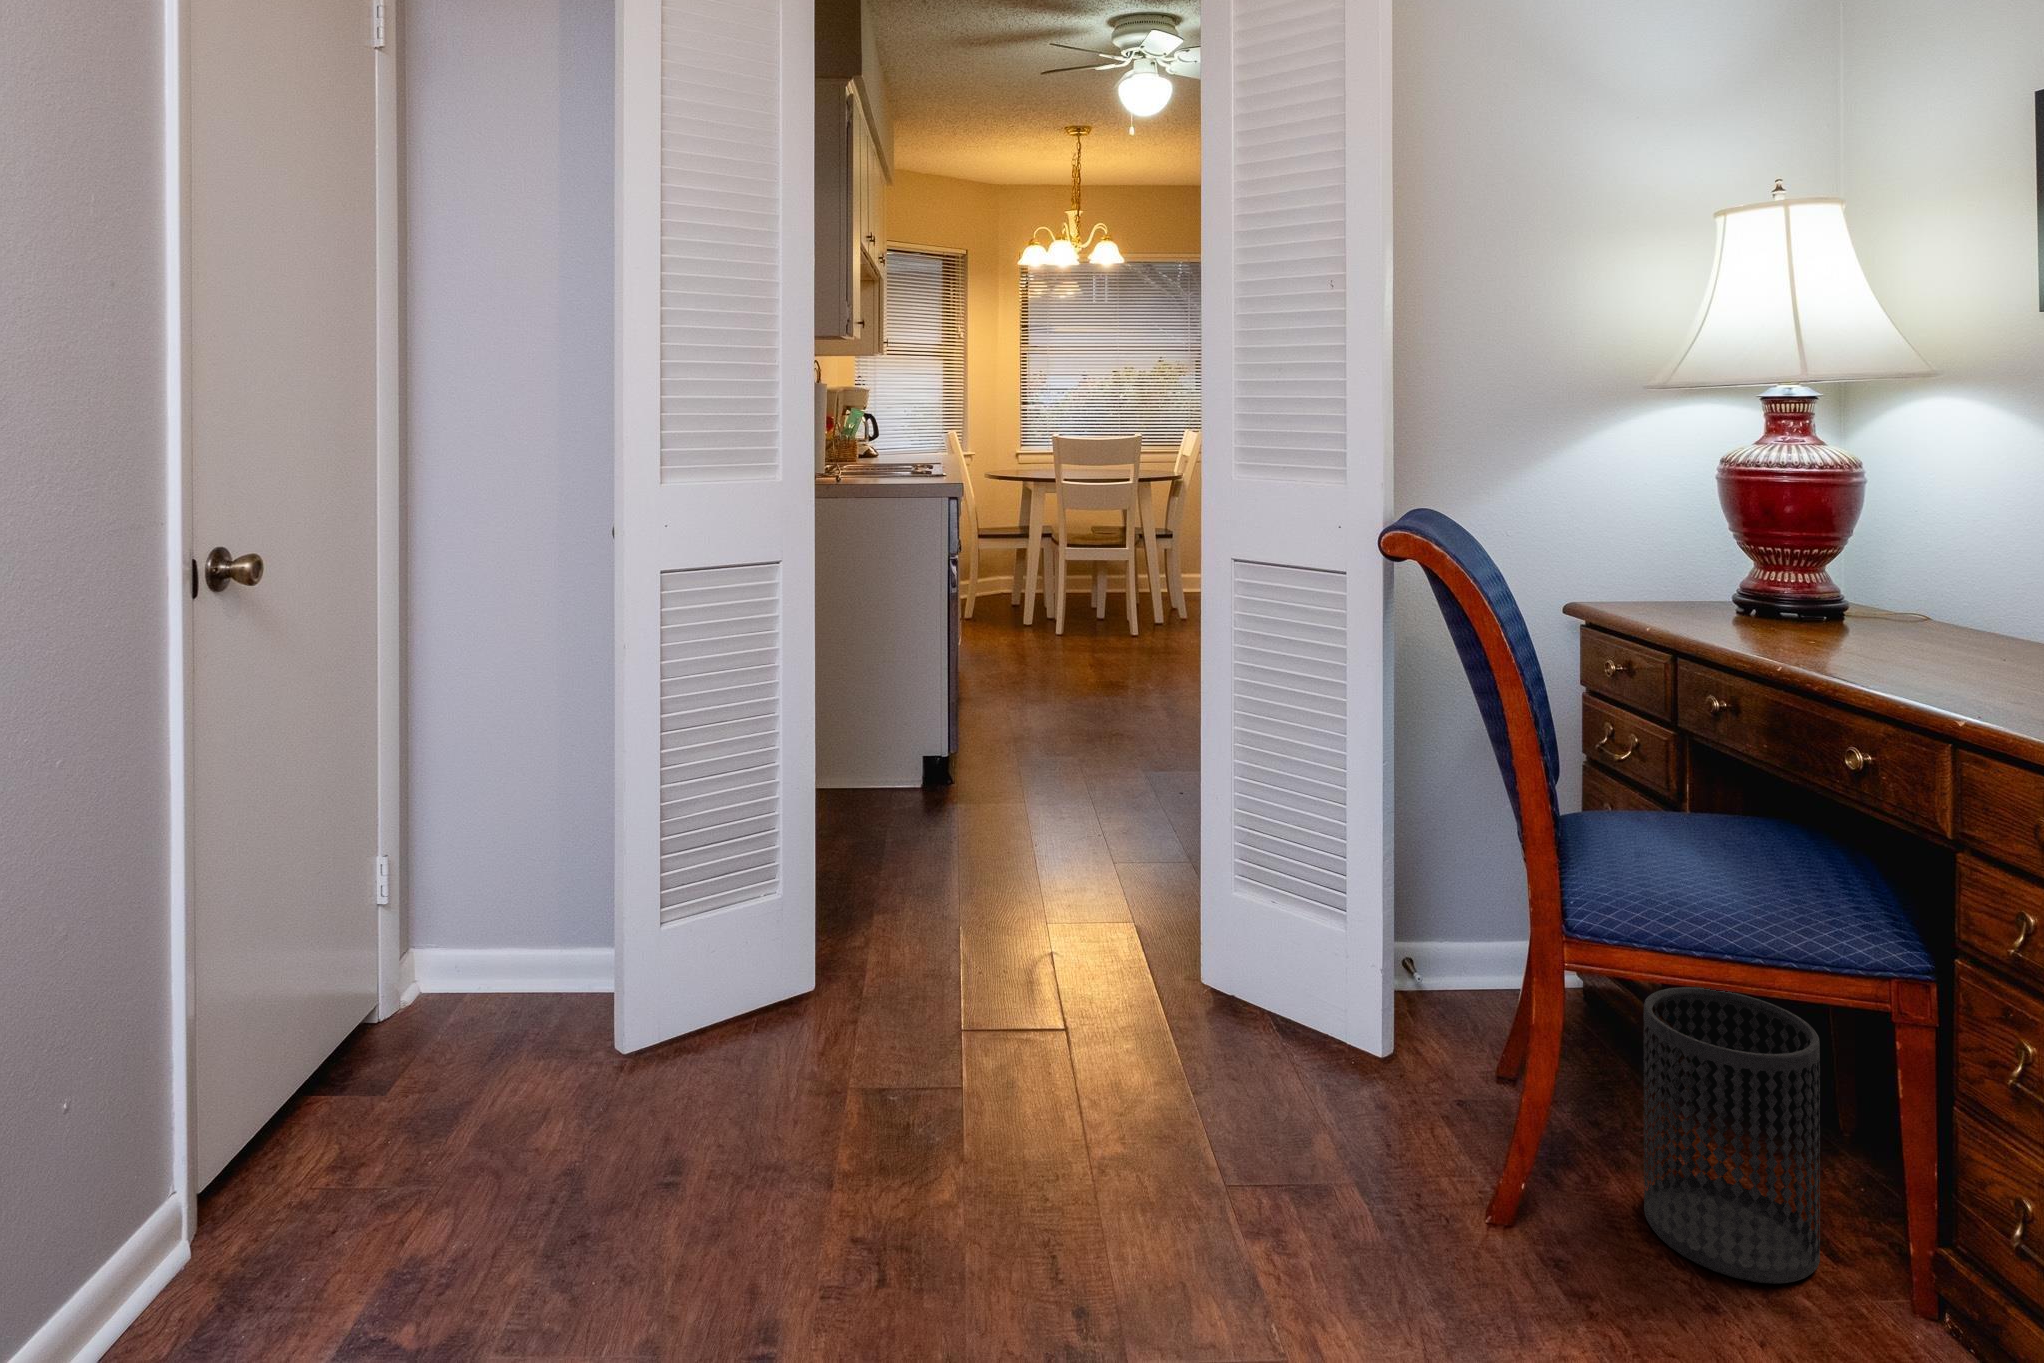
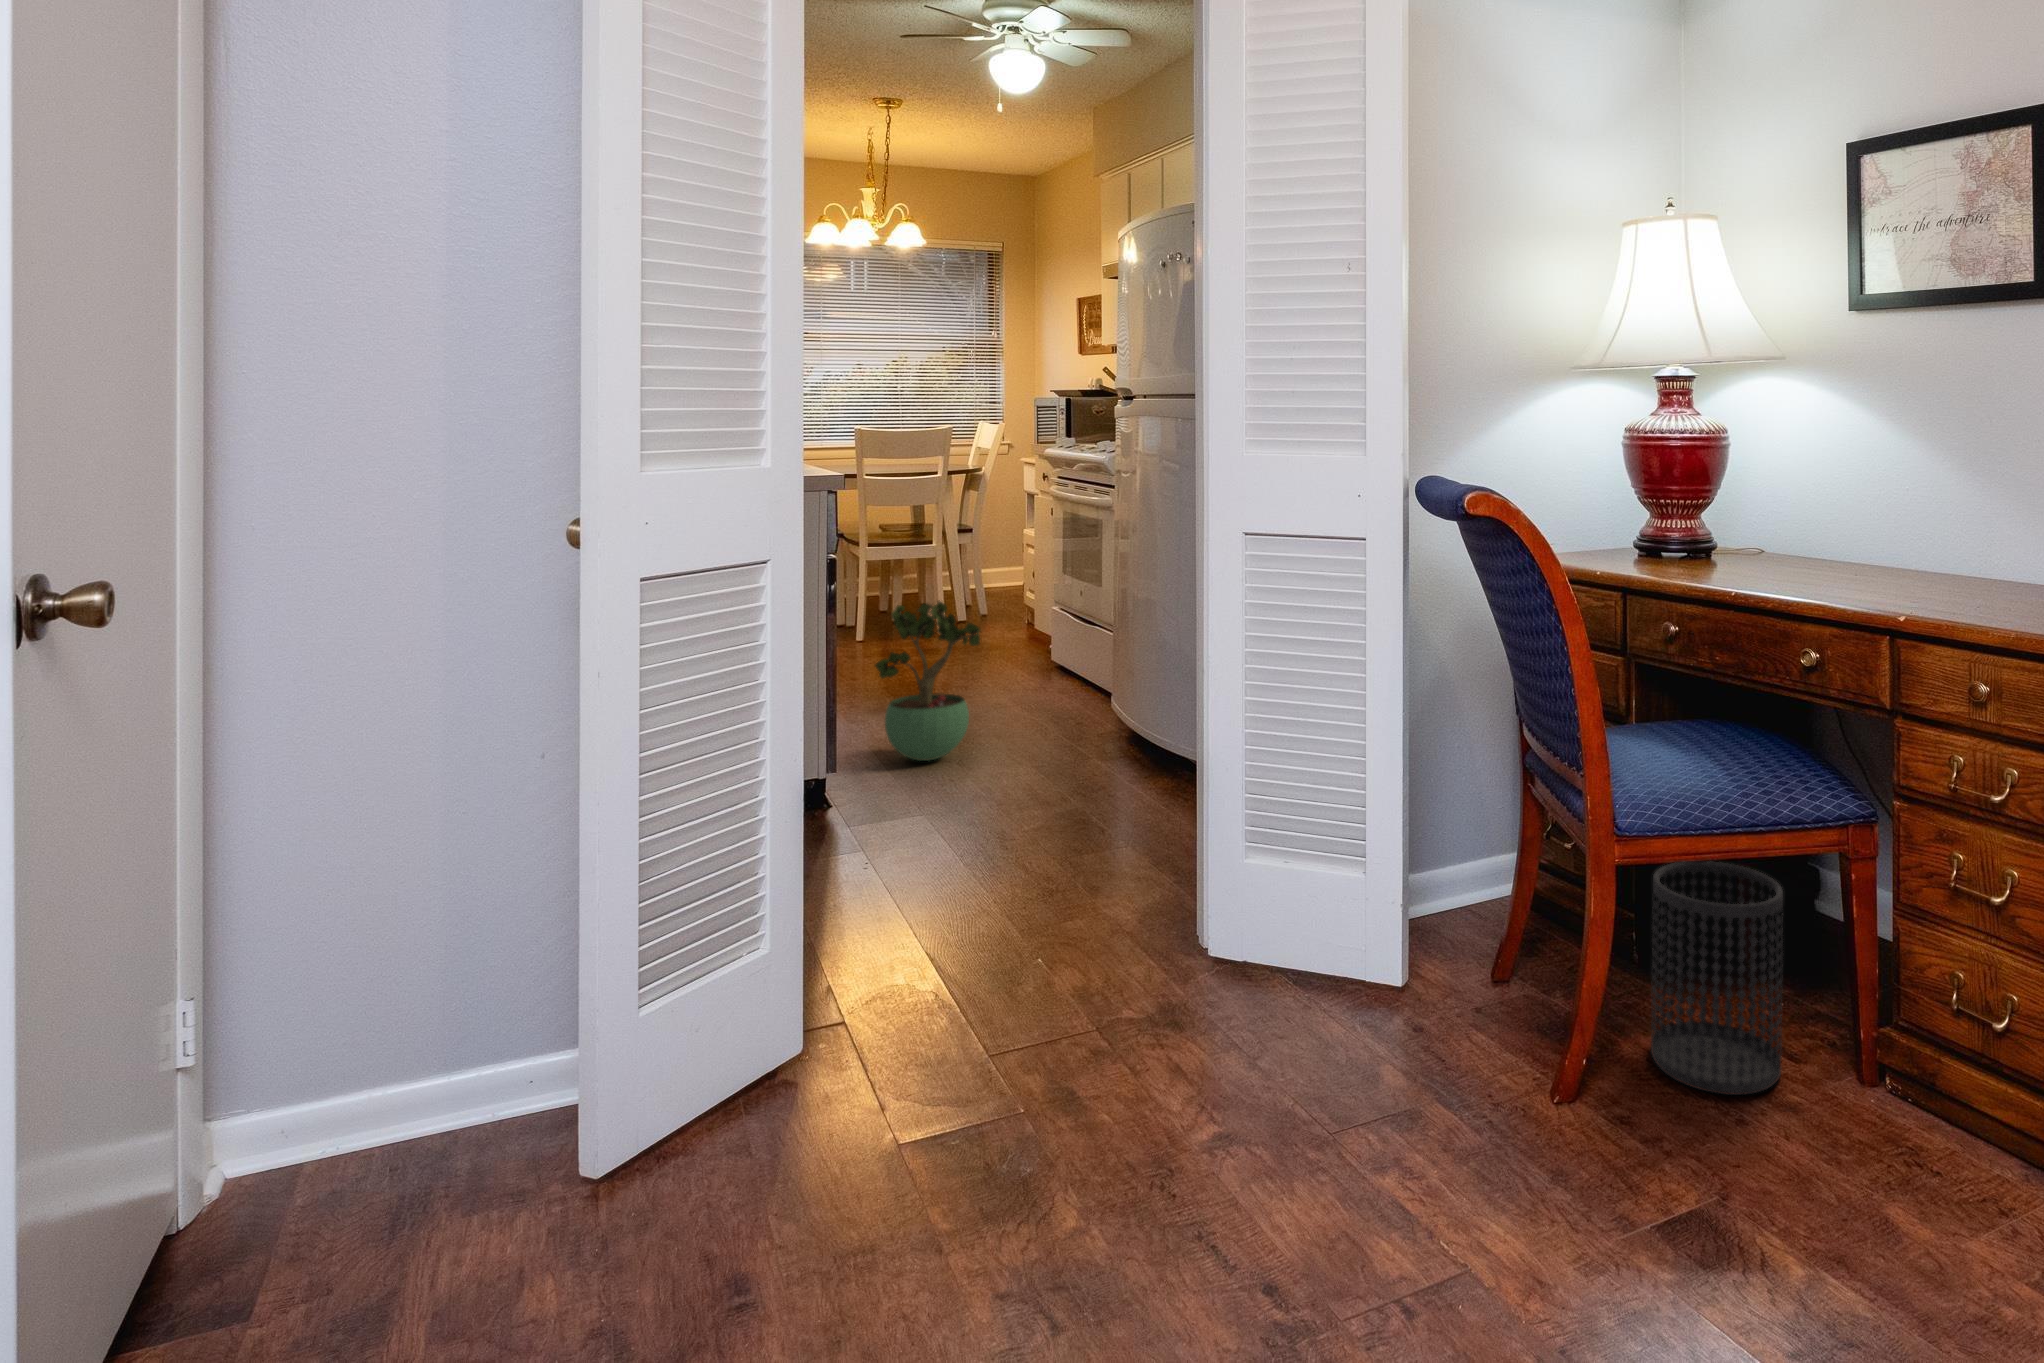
potted plant: none [1012,608,1103,757] -> present [875,600,980,761]

